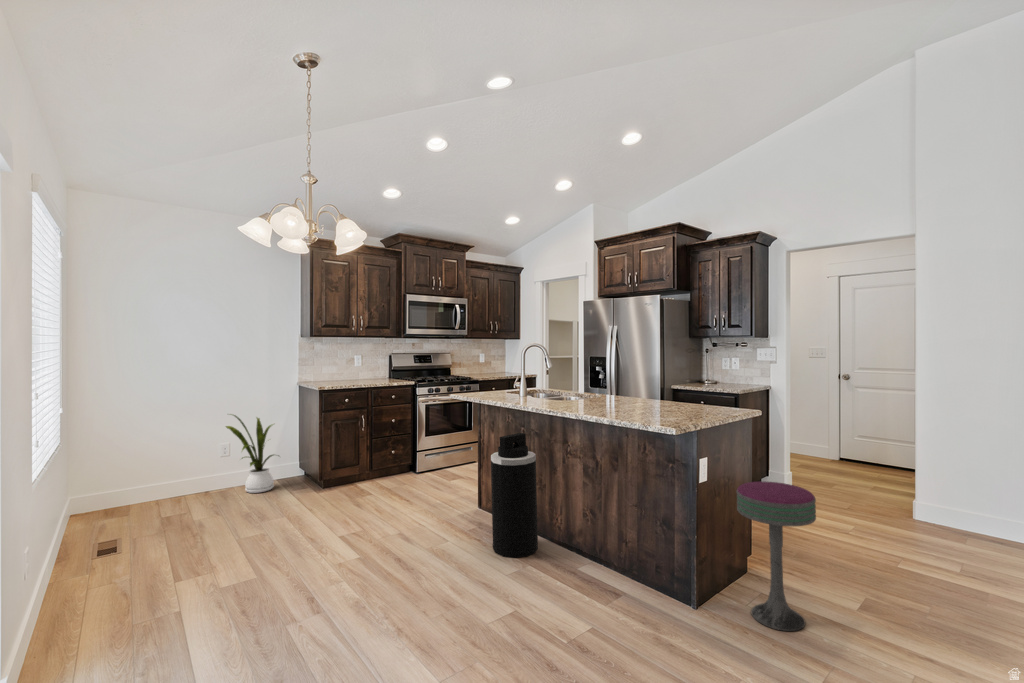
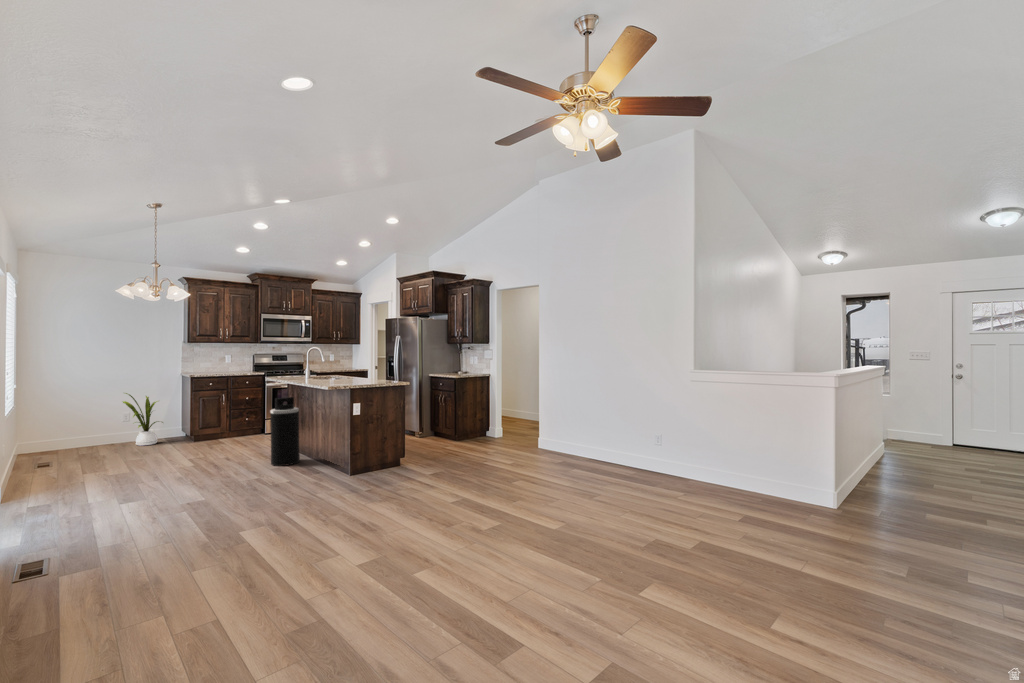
bar stool: present [736,482,816,631] -> none [367,414,403,483]

